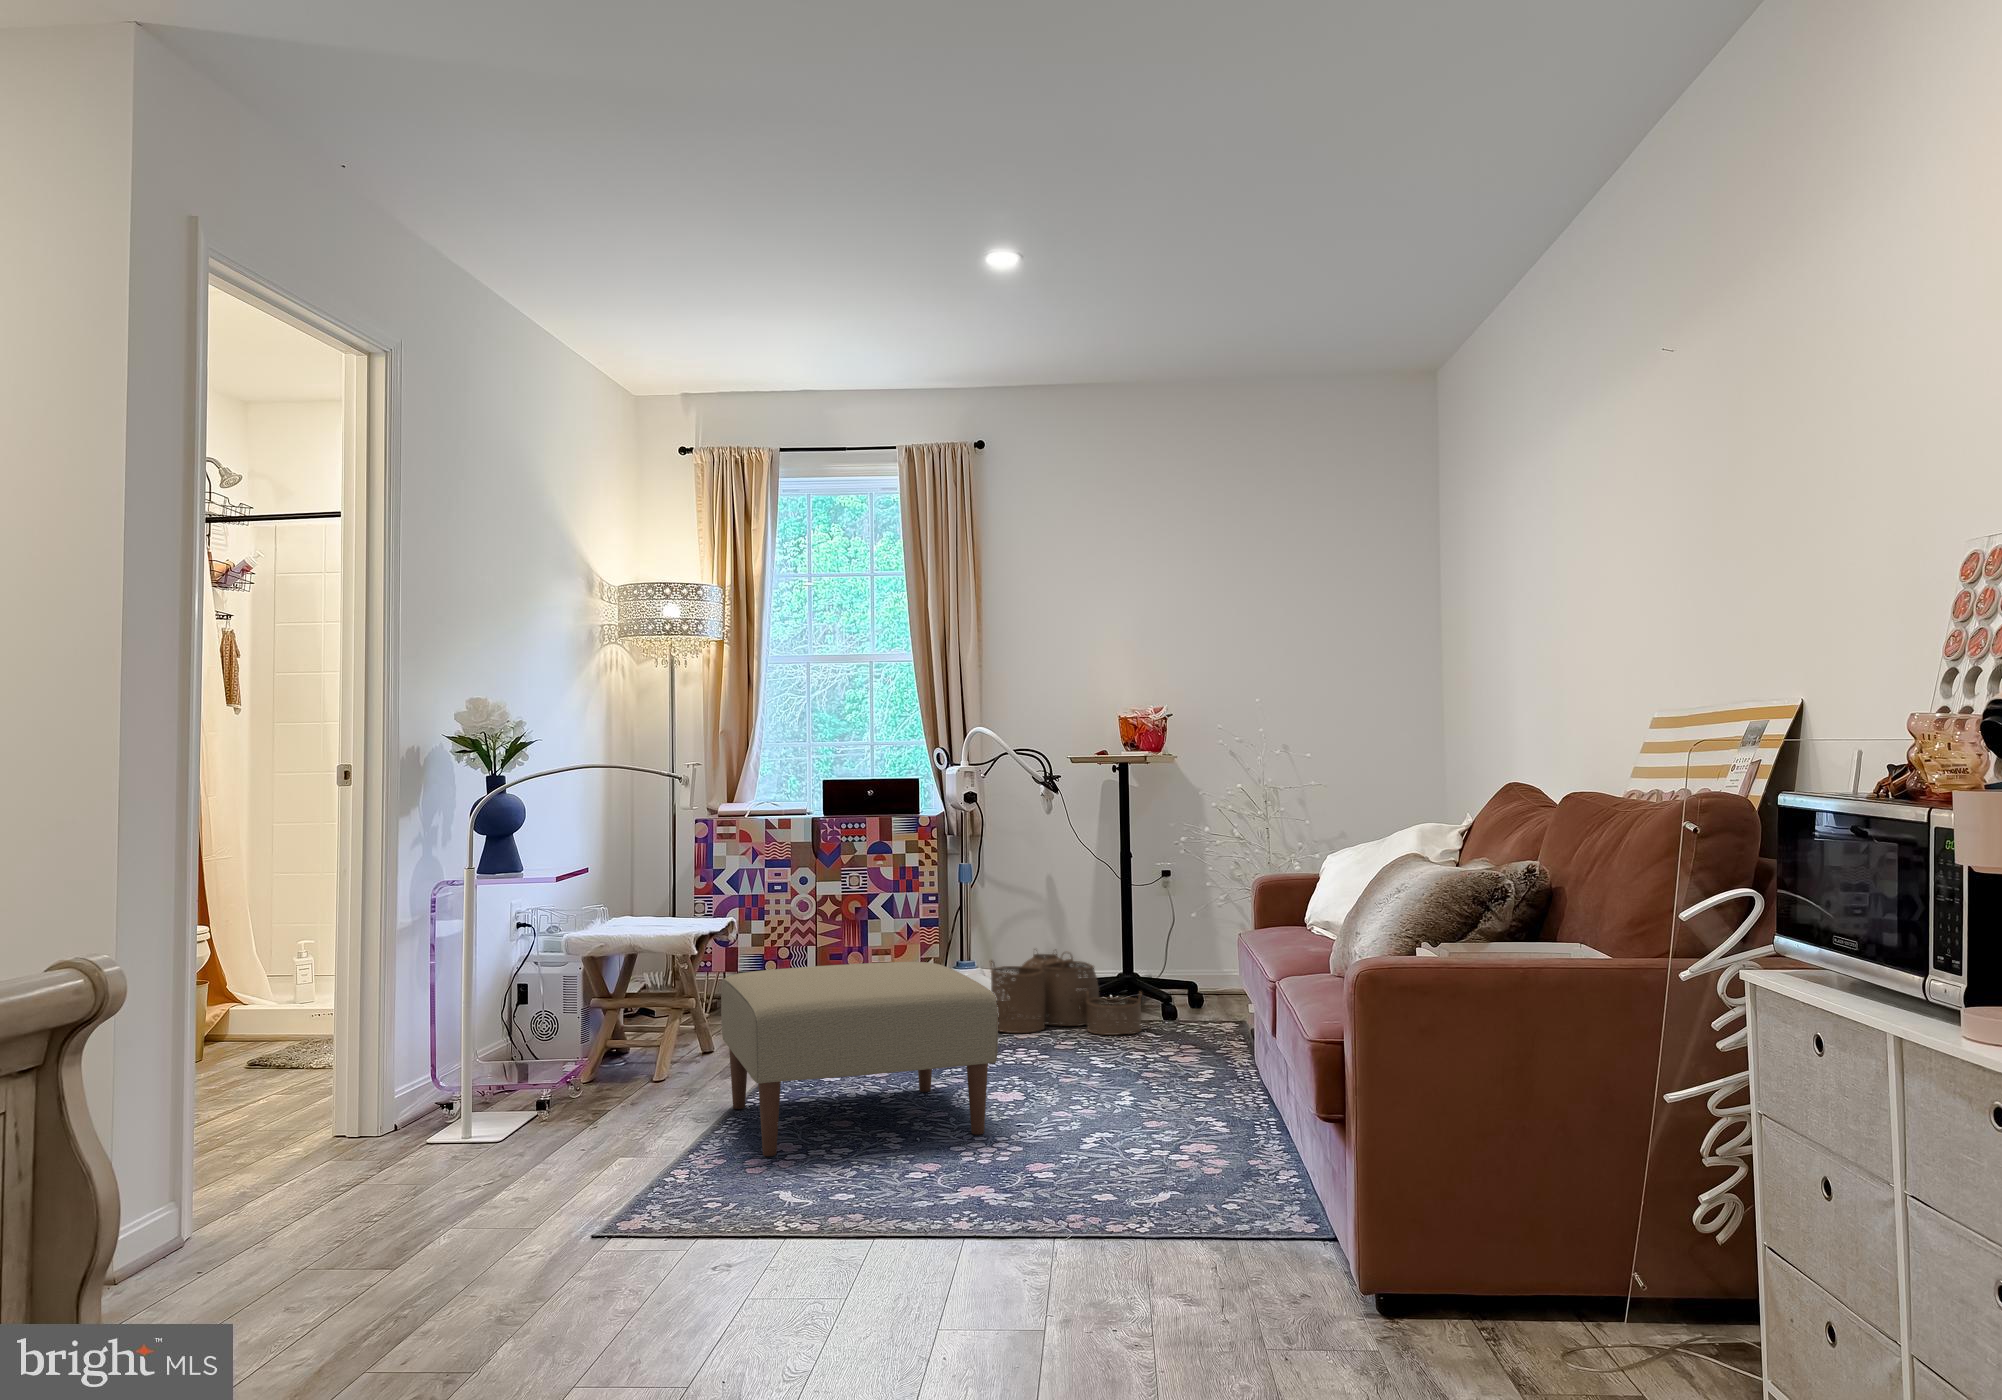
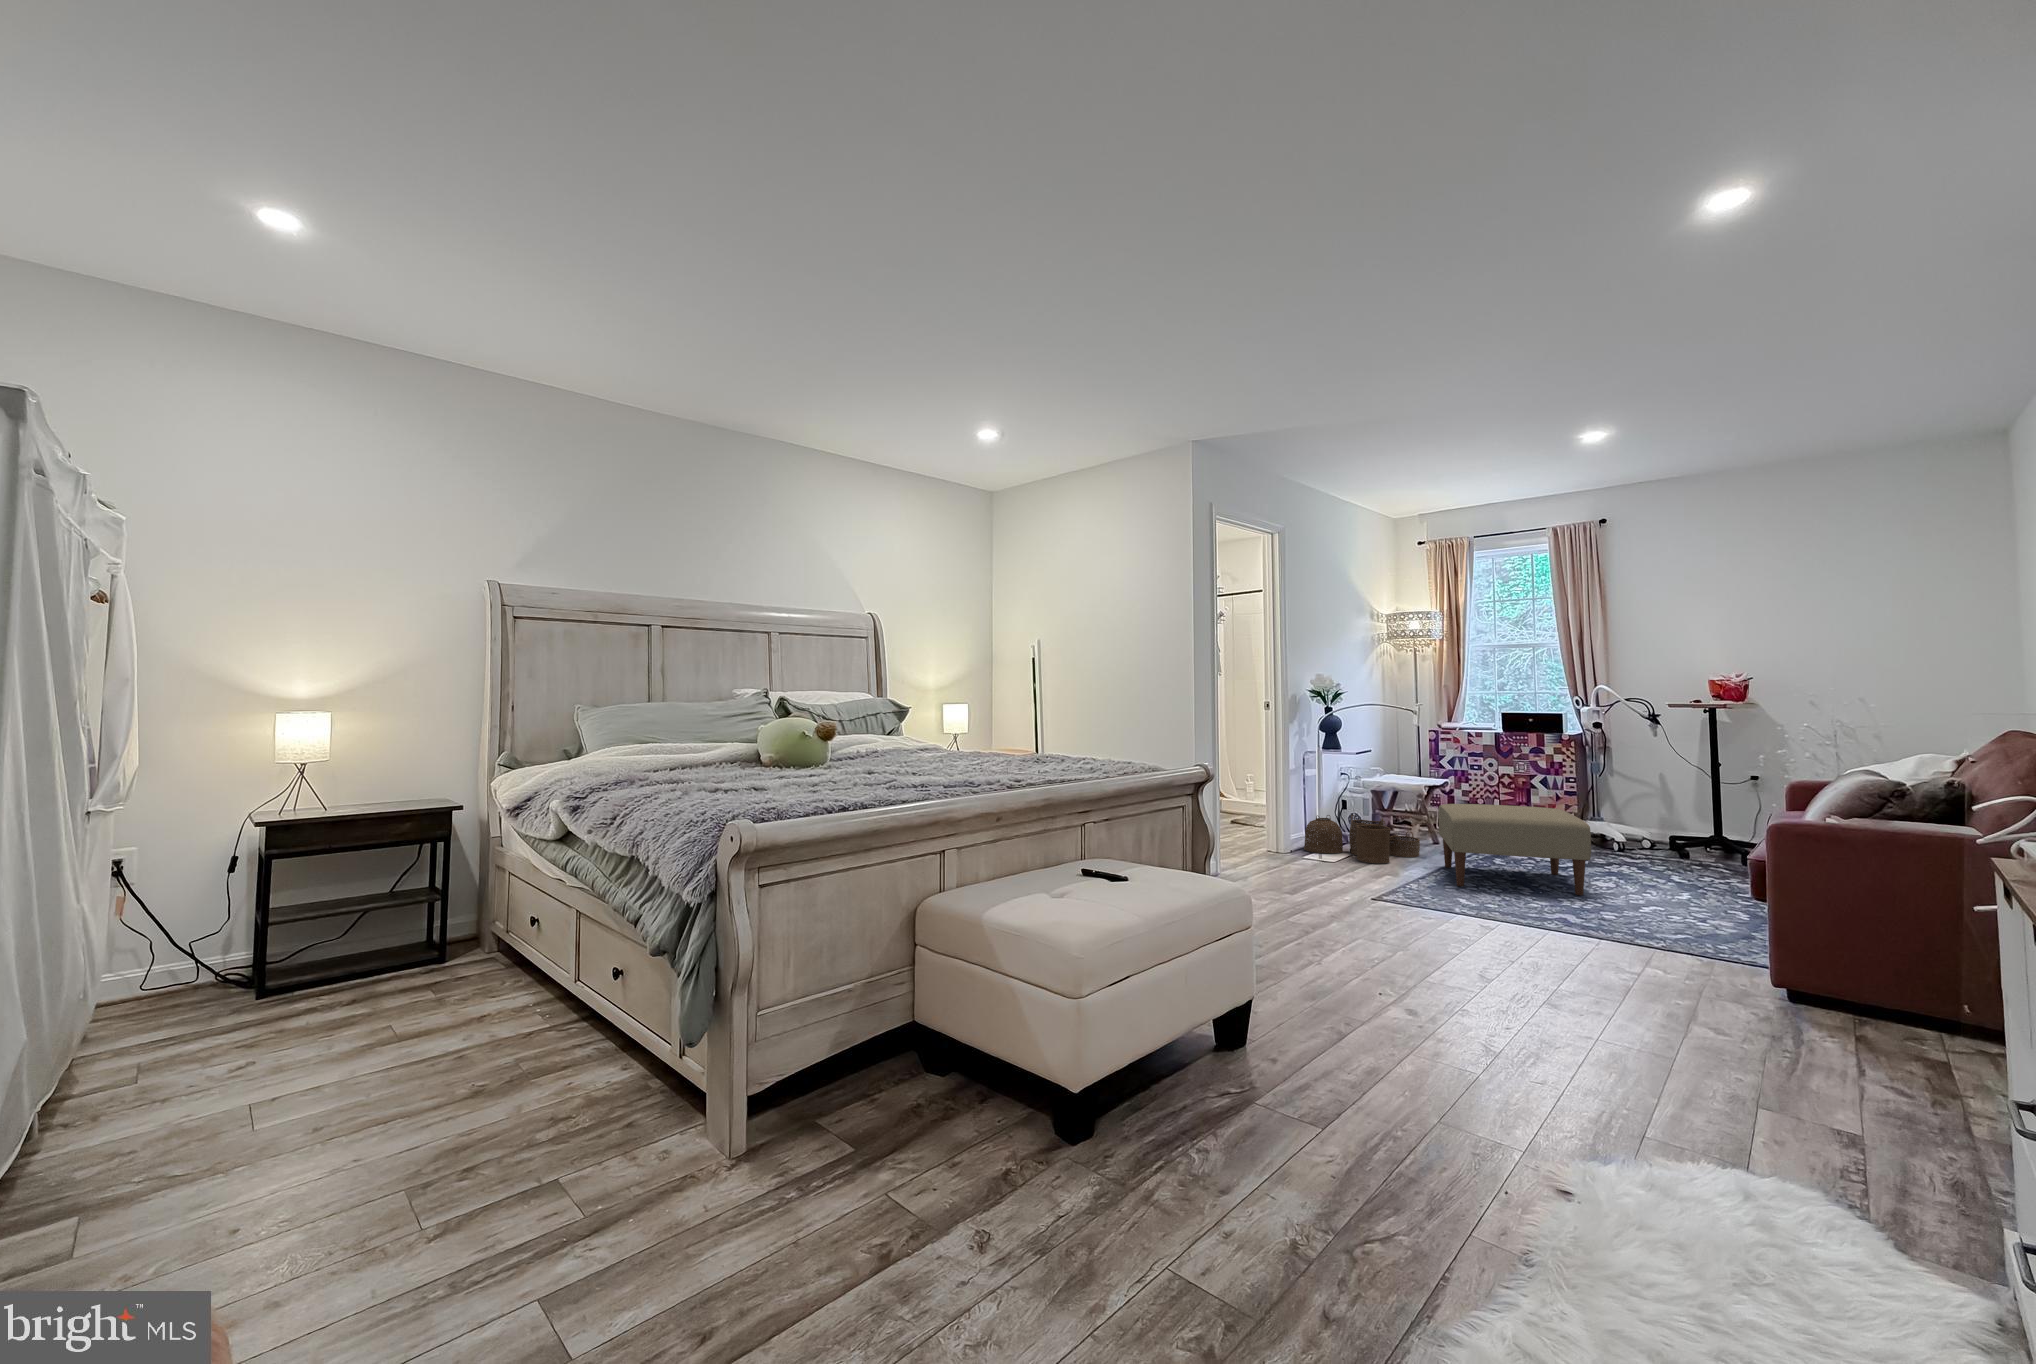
woven basket: present [990,949,1142,1035] -> present [1304,815,1420,863]

